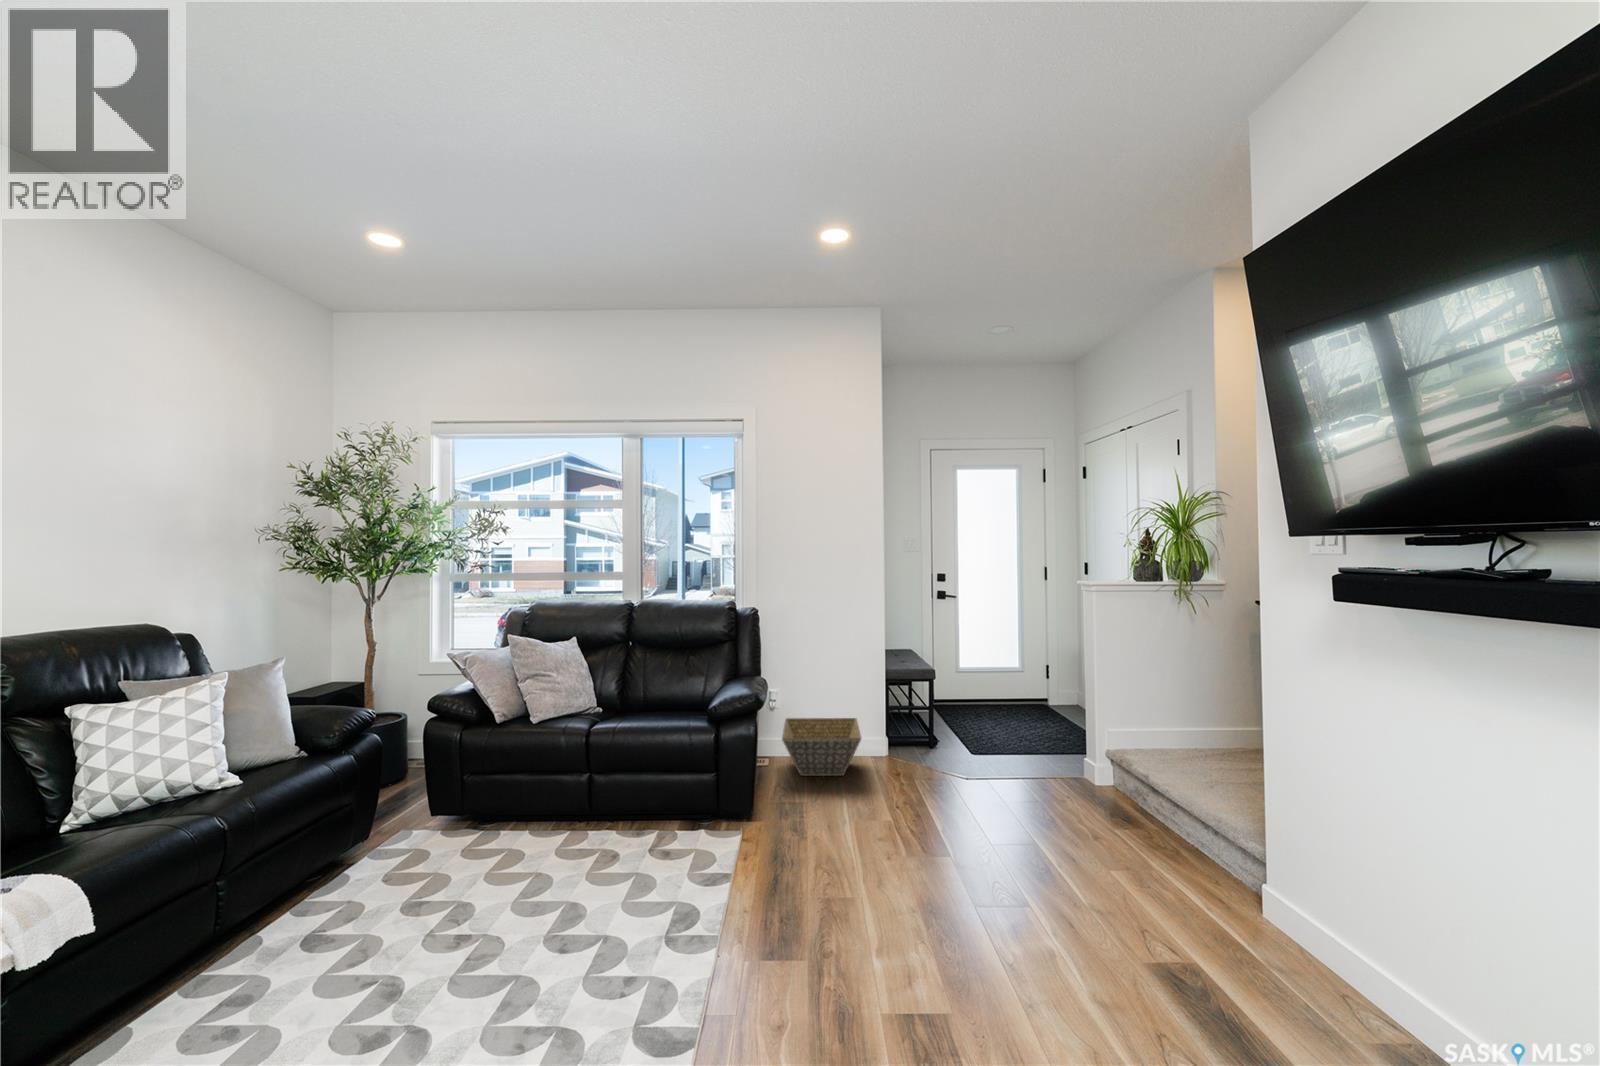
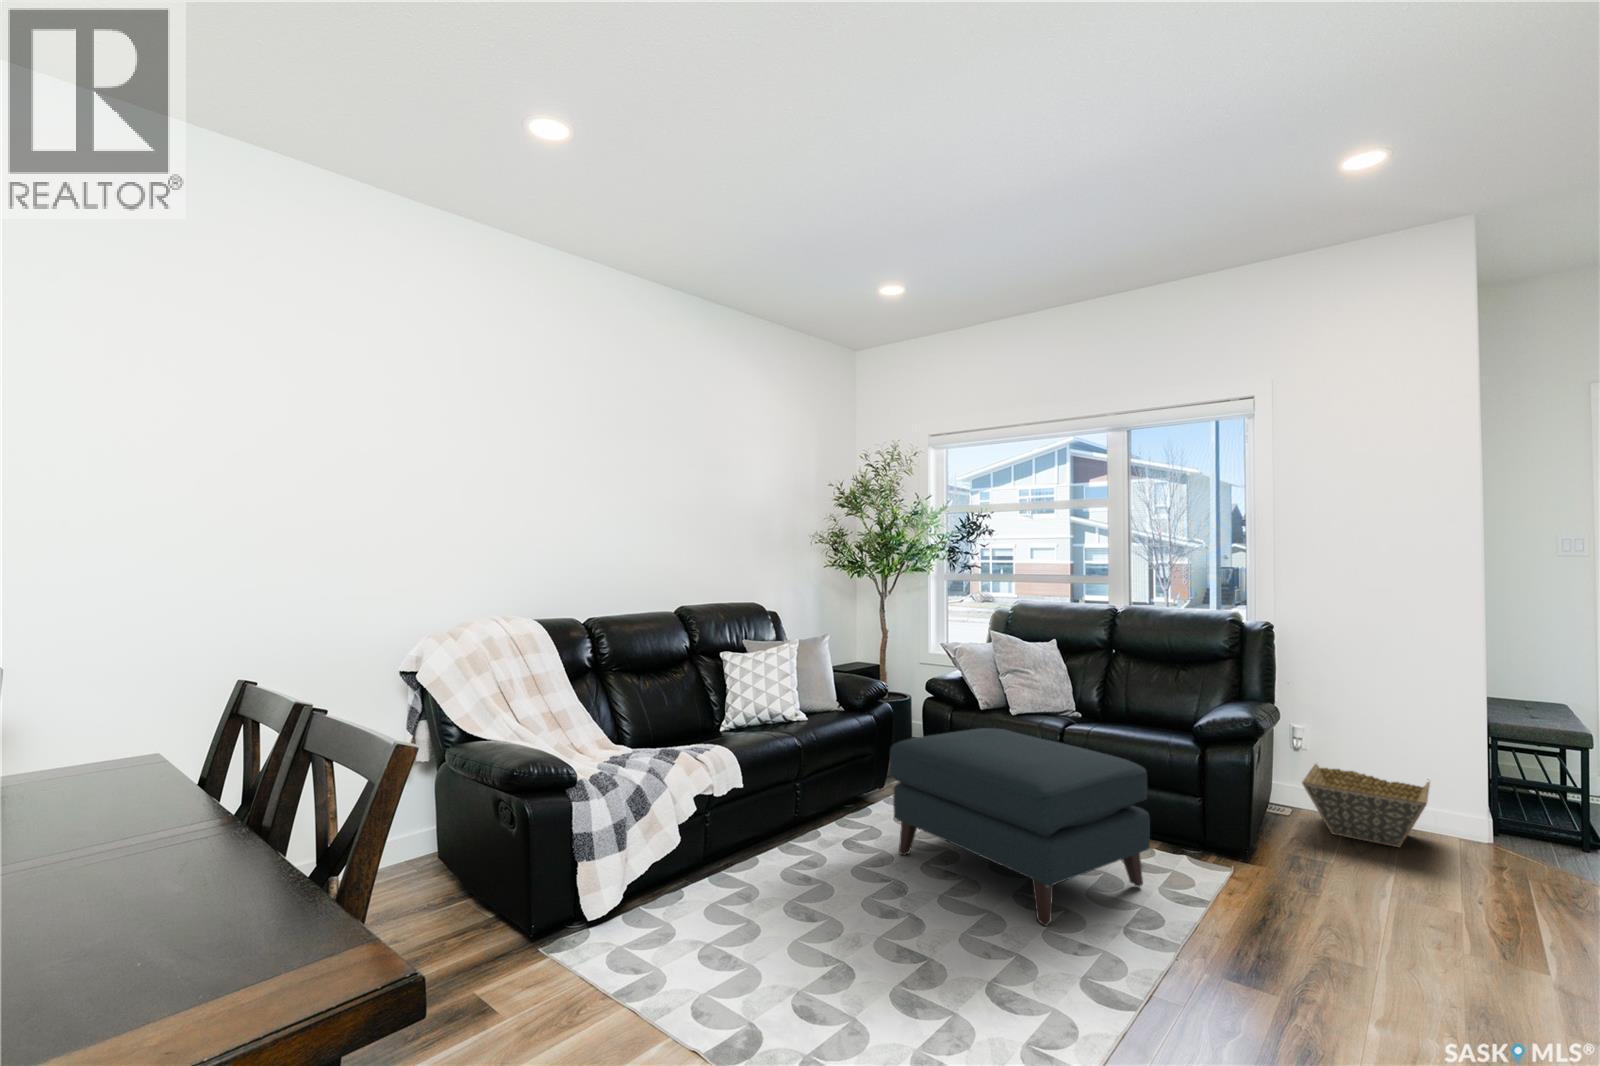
ottoman: none [377,744,680,969] -> present [889,728,1150,926]

